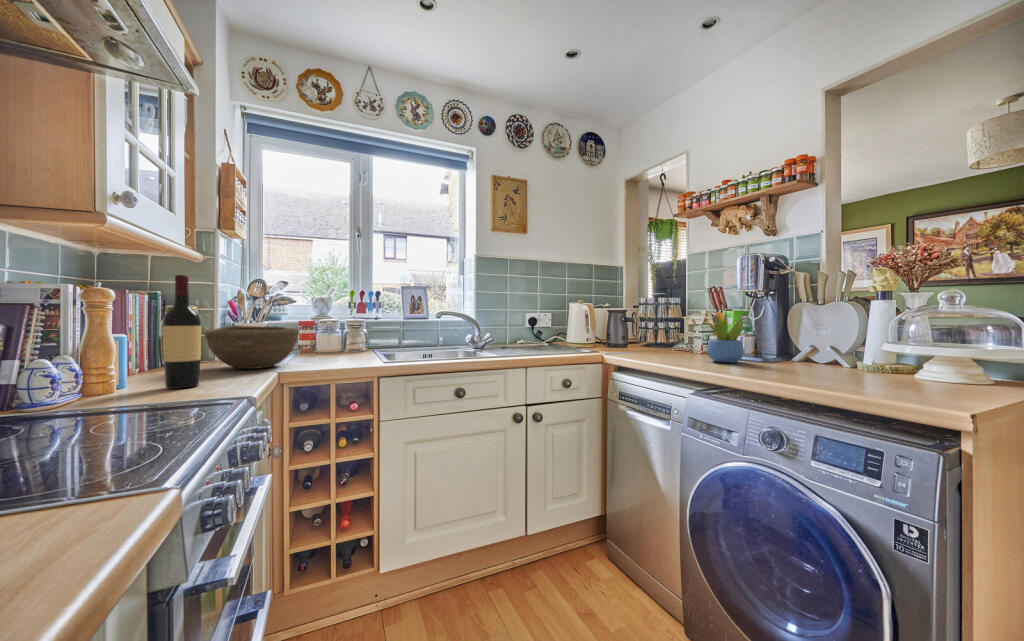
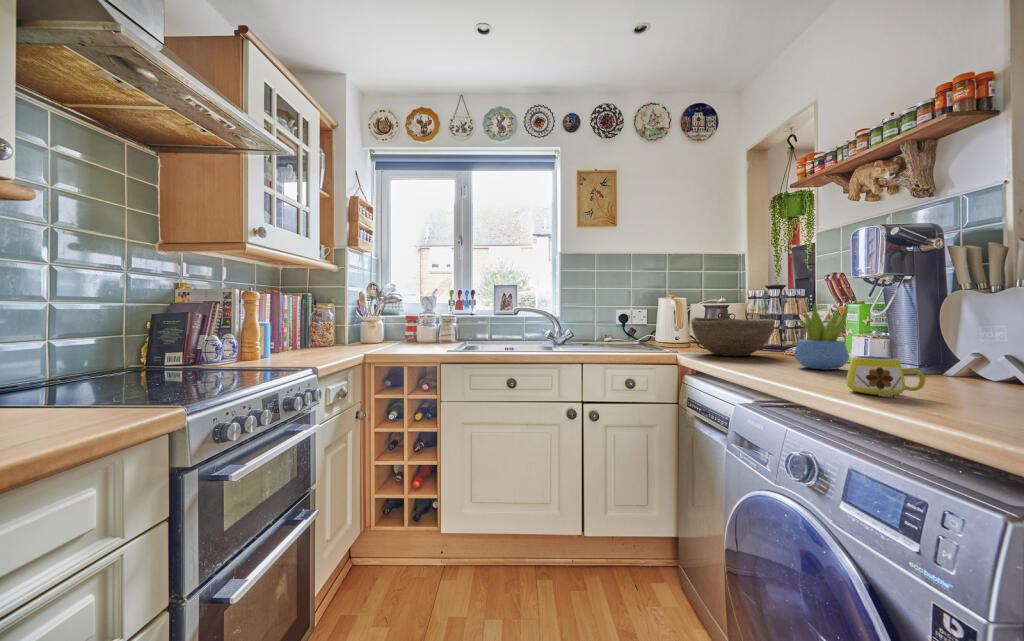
wine bottle: present [163,275,201,389] -> none [280,283,304,364]
bowl: present [204,326,299,369] -> present [691,317,775,356]
mug: none [778,352,828,382] -> present [847,356,925,398]

